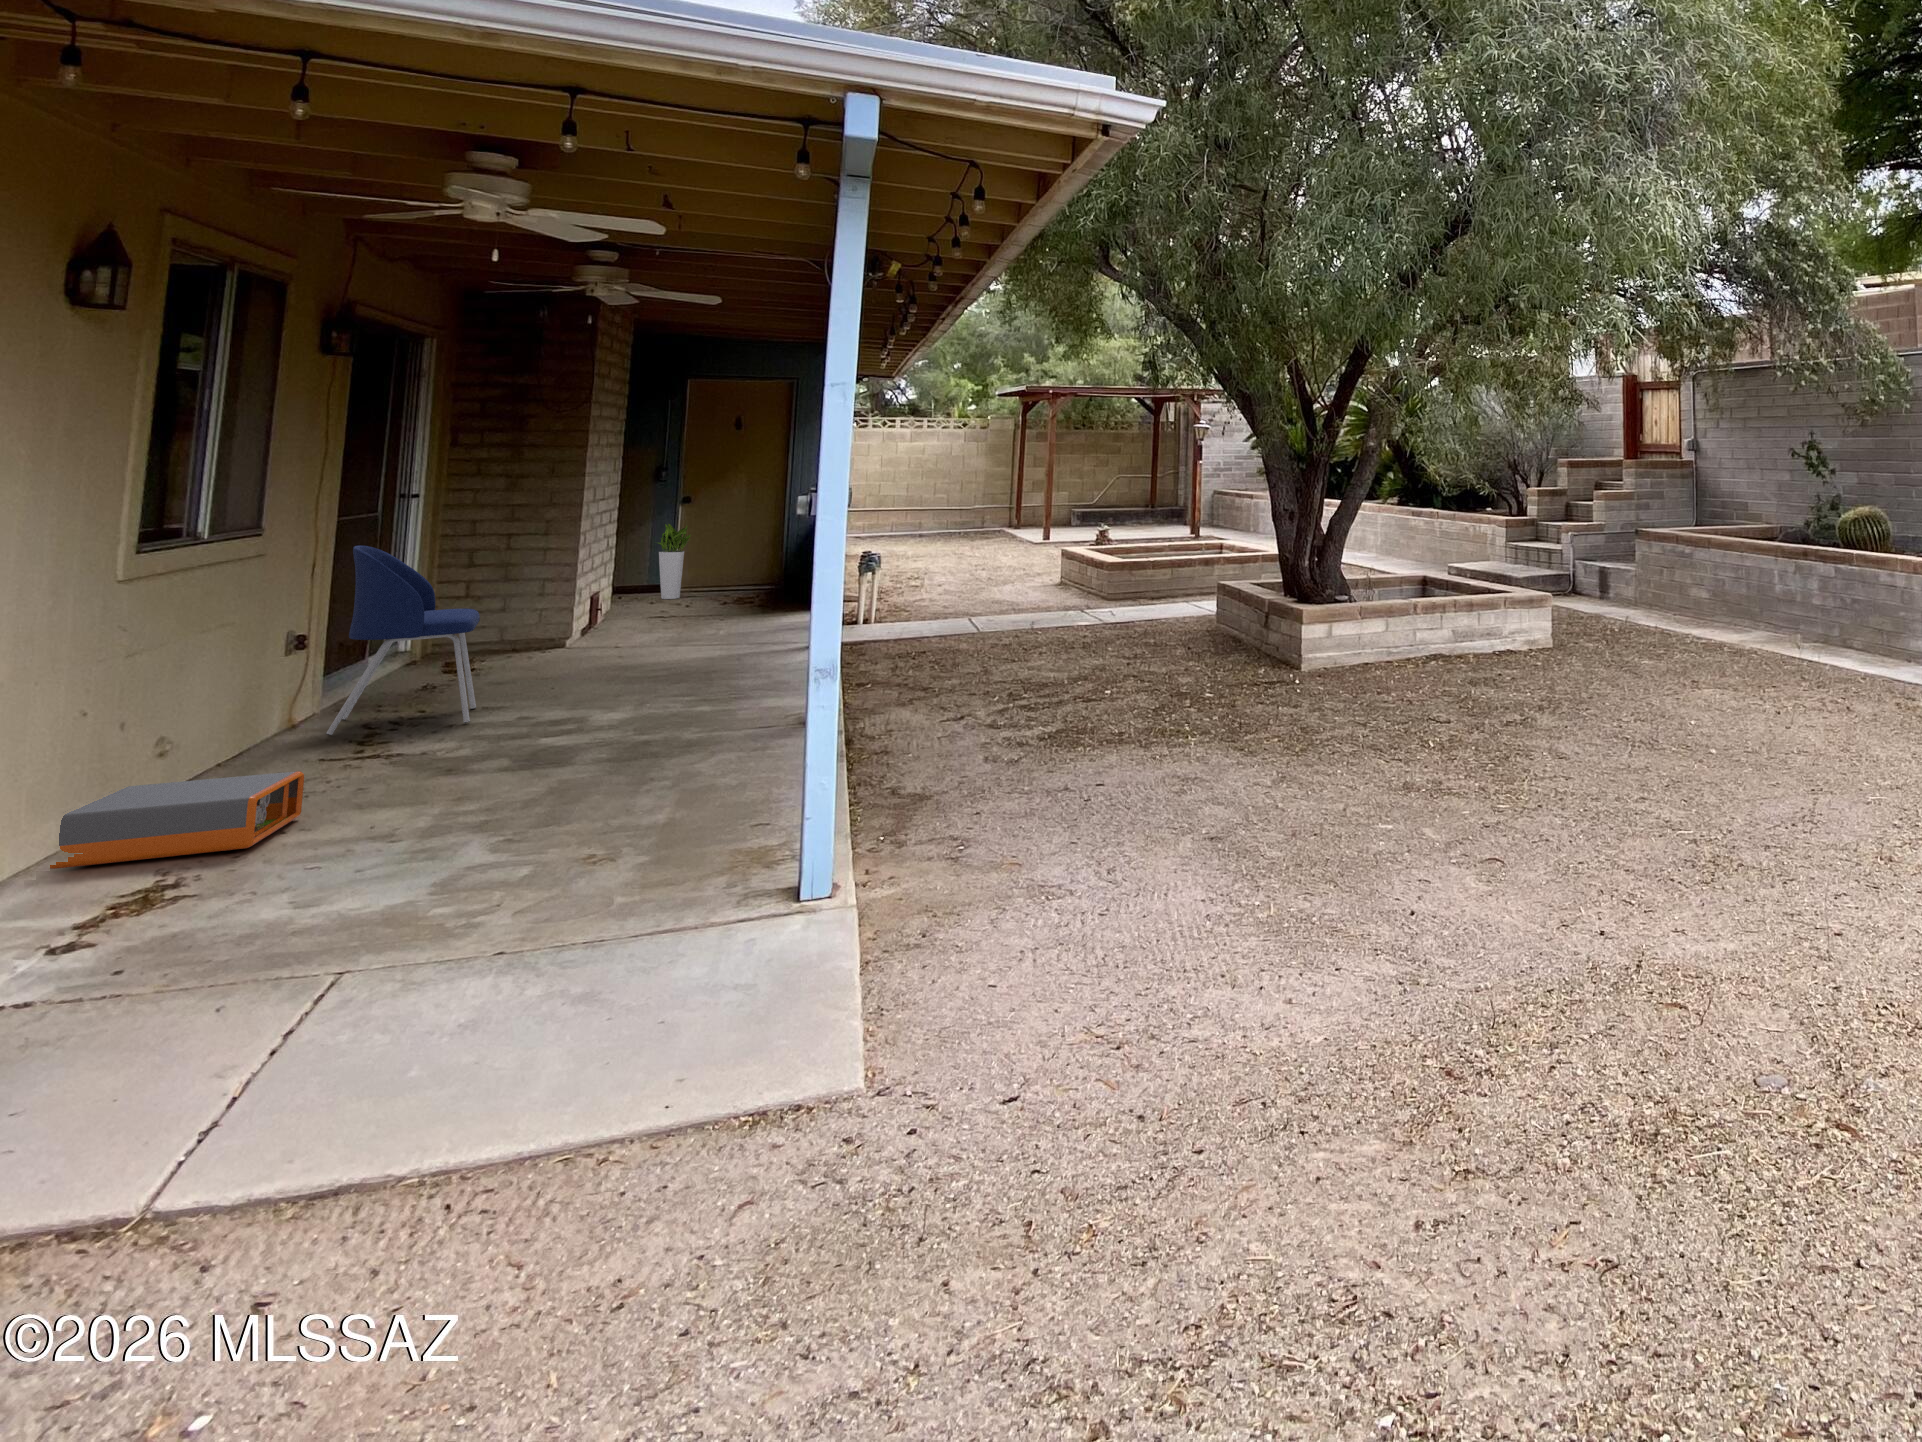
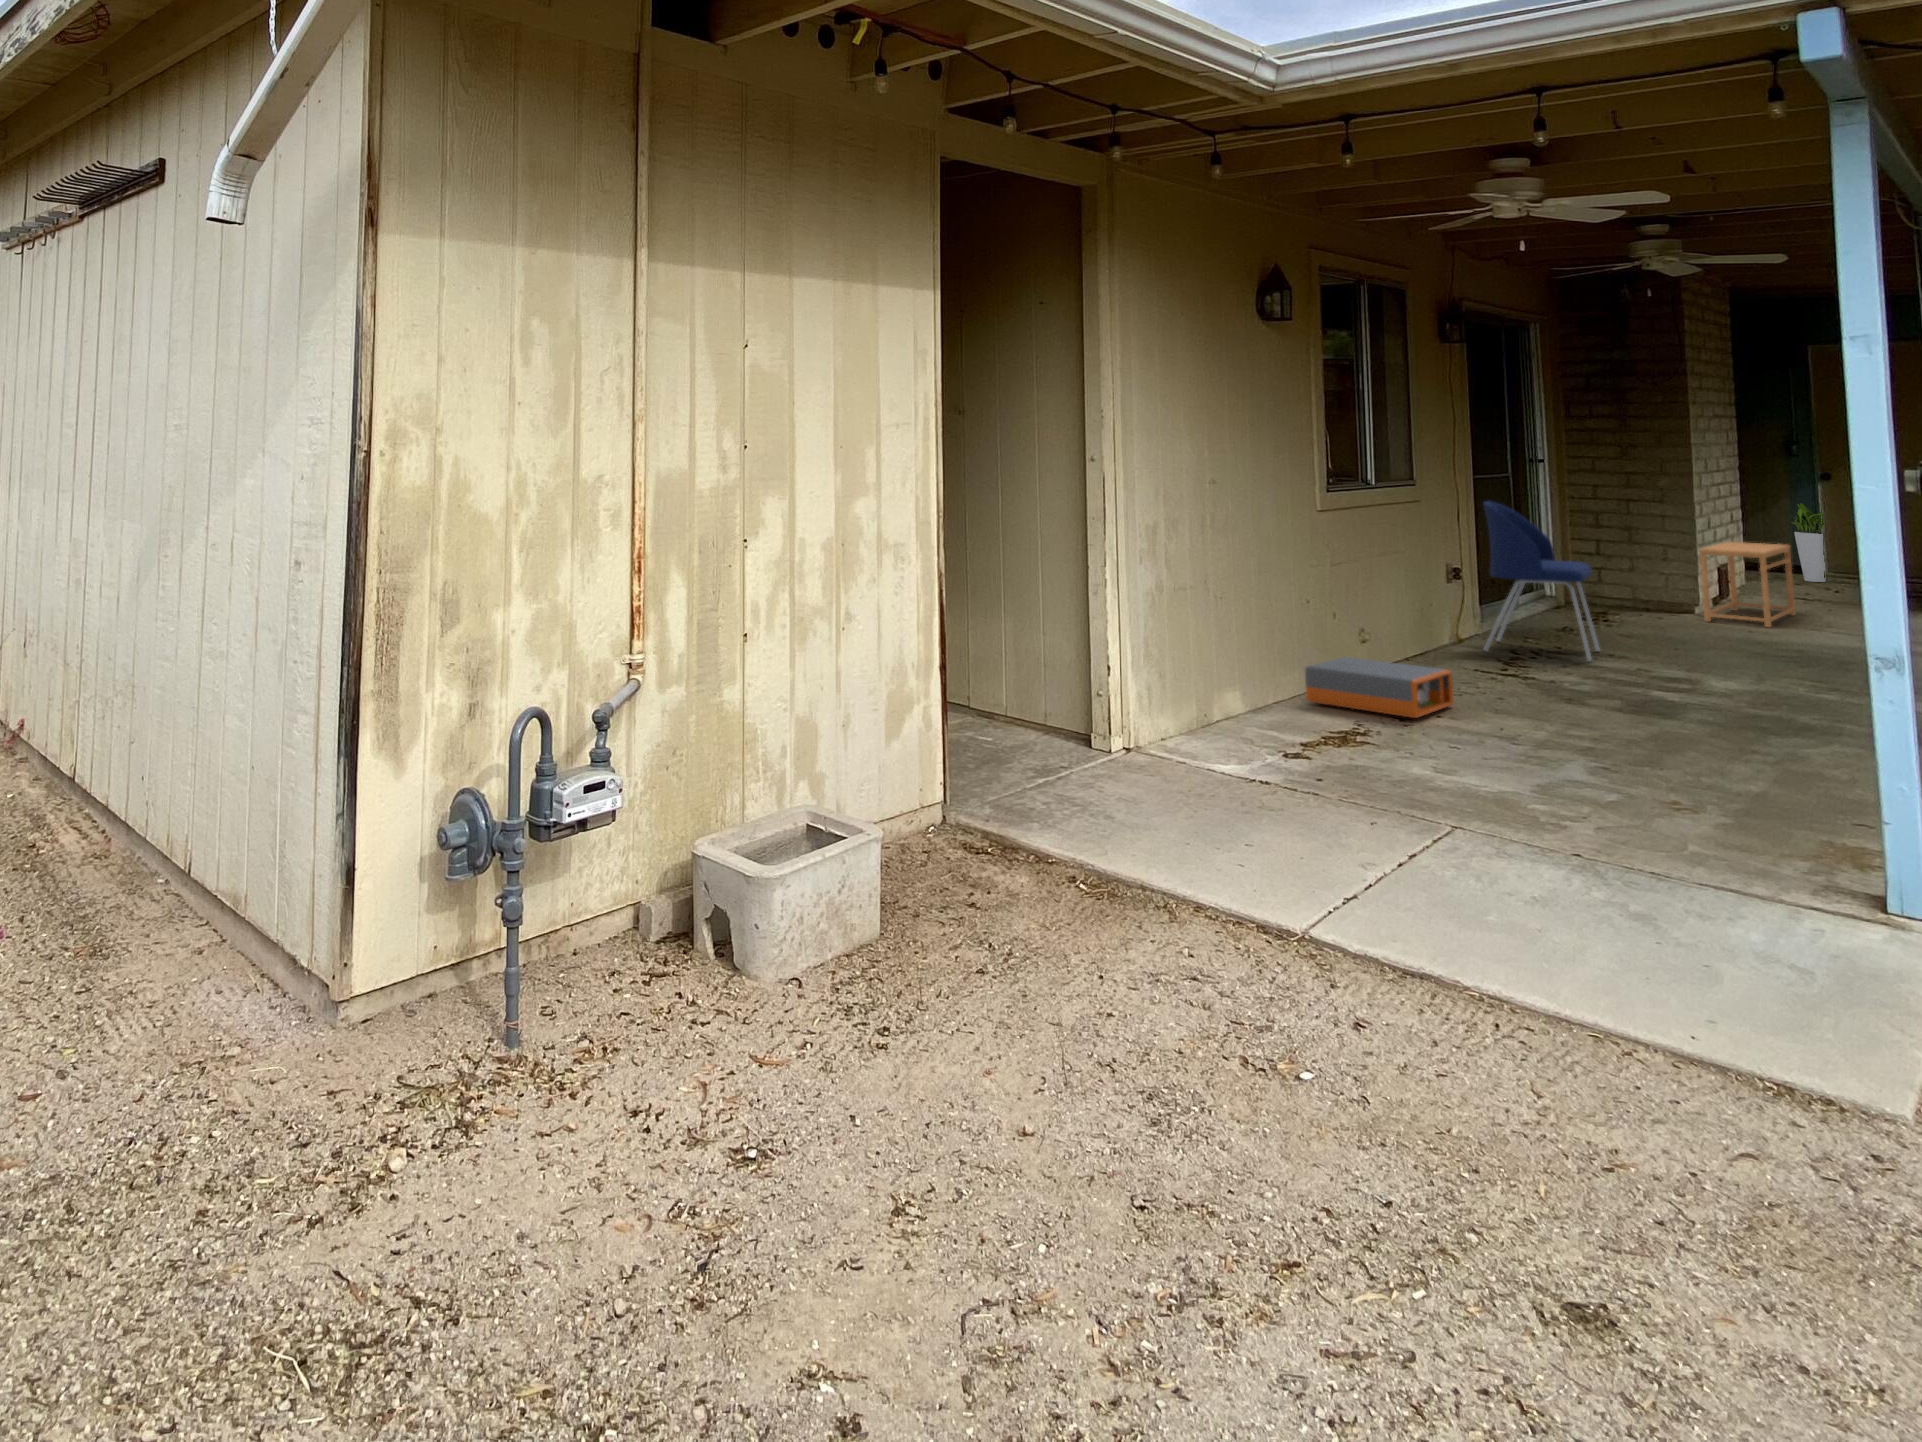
side table: none [579,567,667,655] -> present [1699,542,1795,628]

